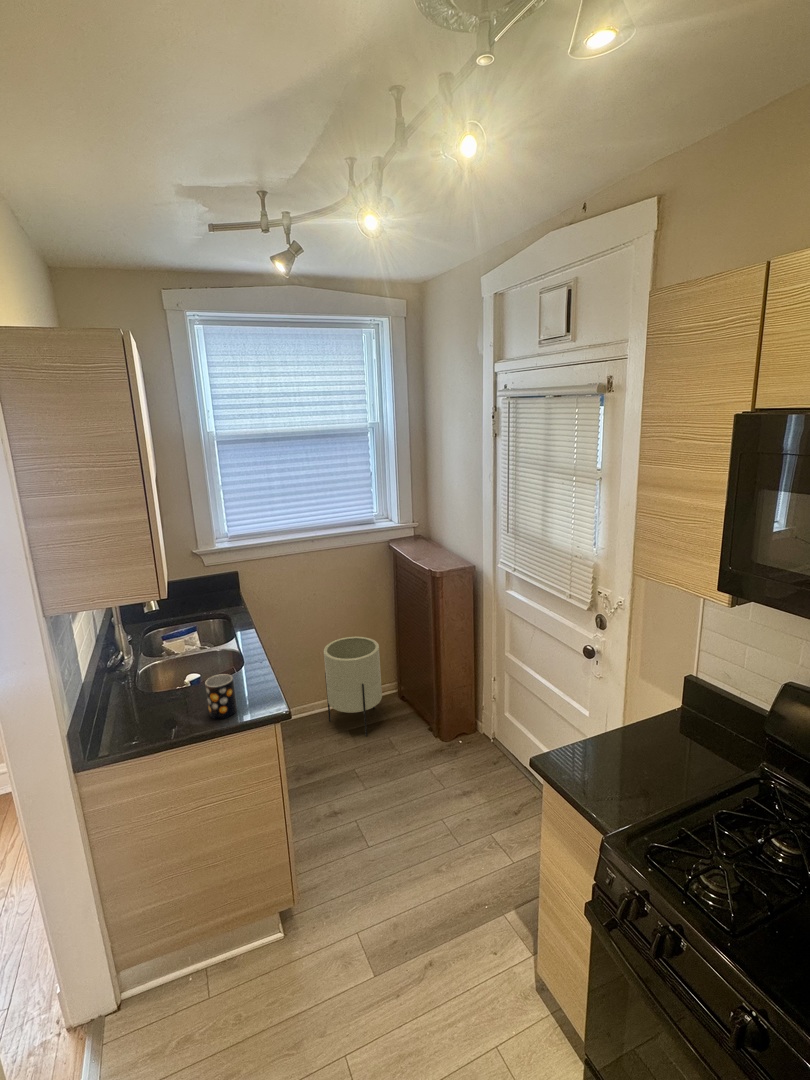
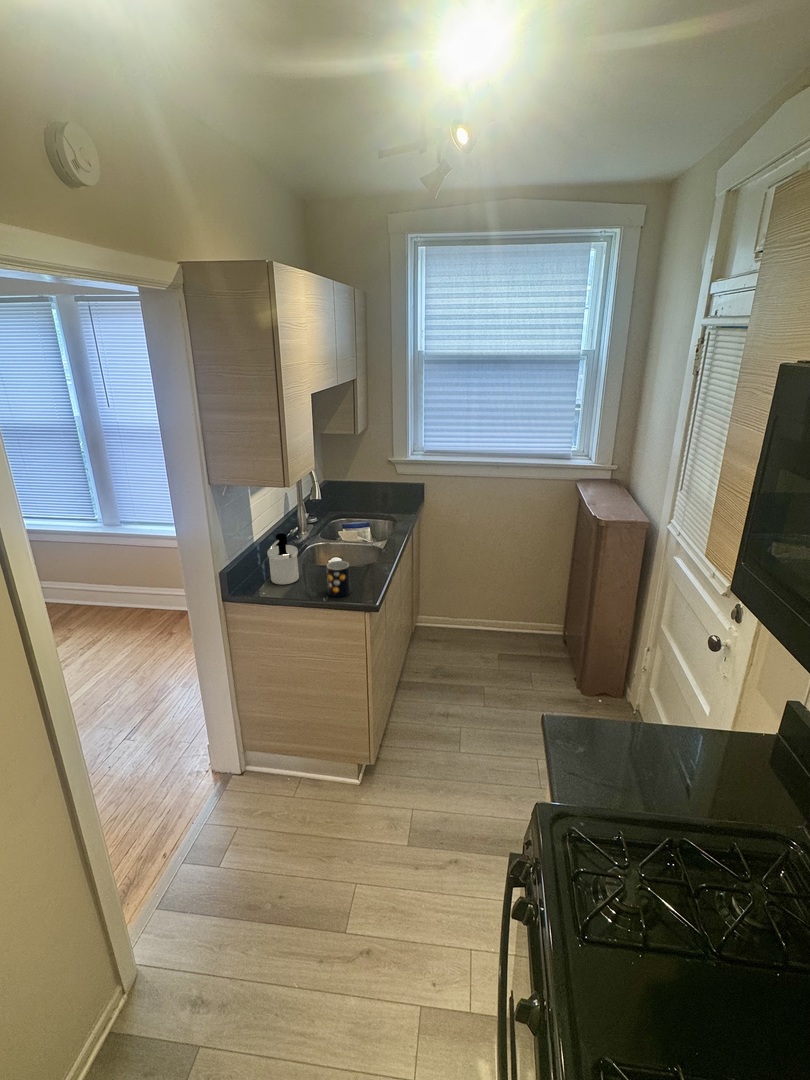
planter: present [324,637,382,737] -> none [485,568,542,664]
soap dispenser: none [113,661,158,728] -> present [267,533,299,584]

